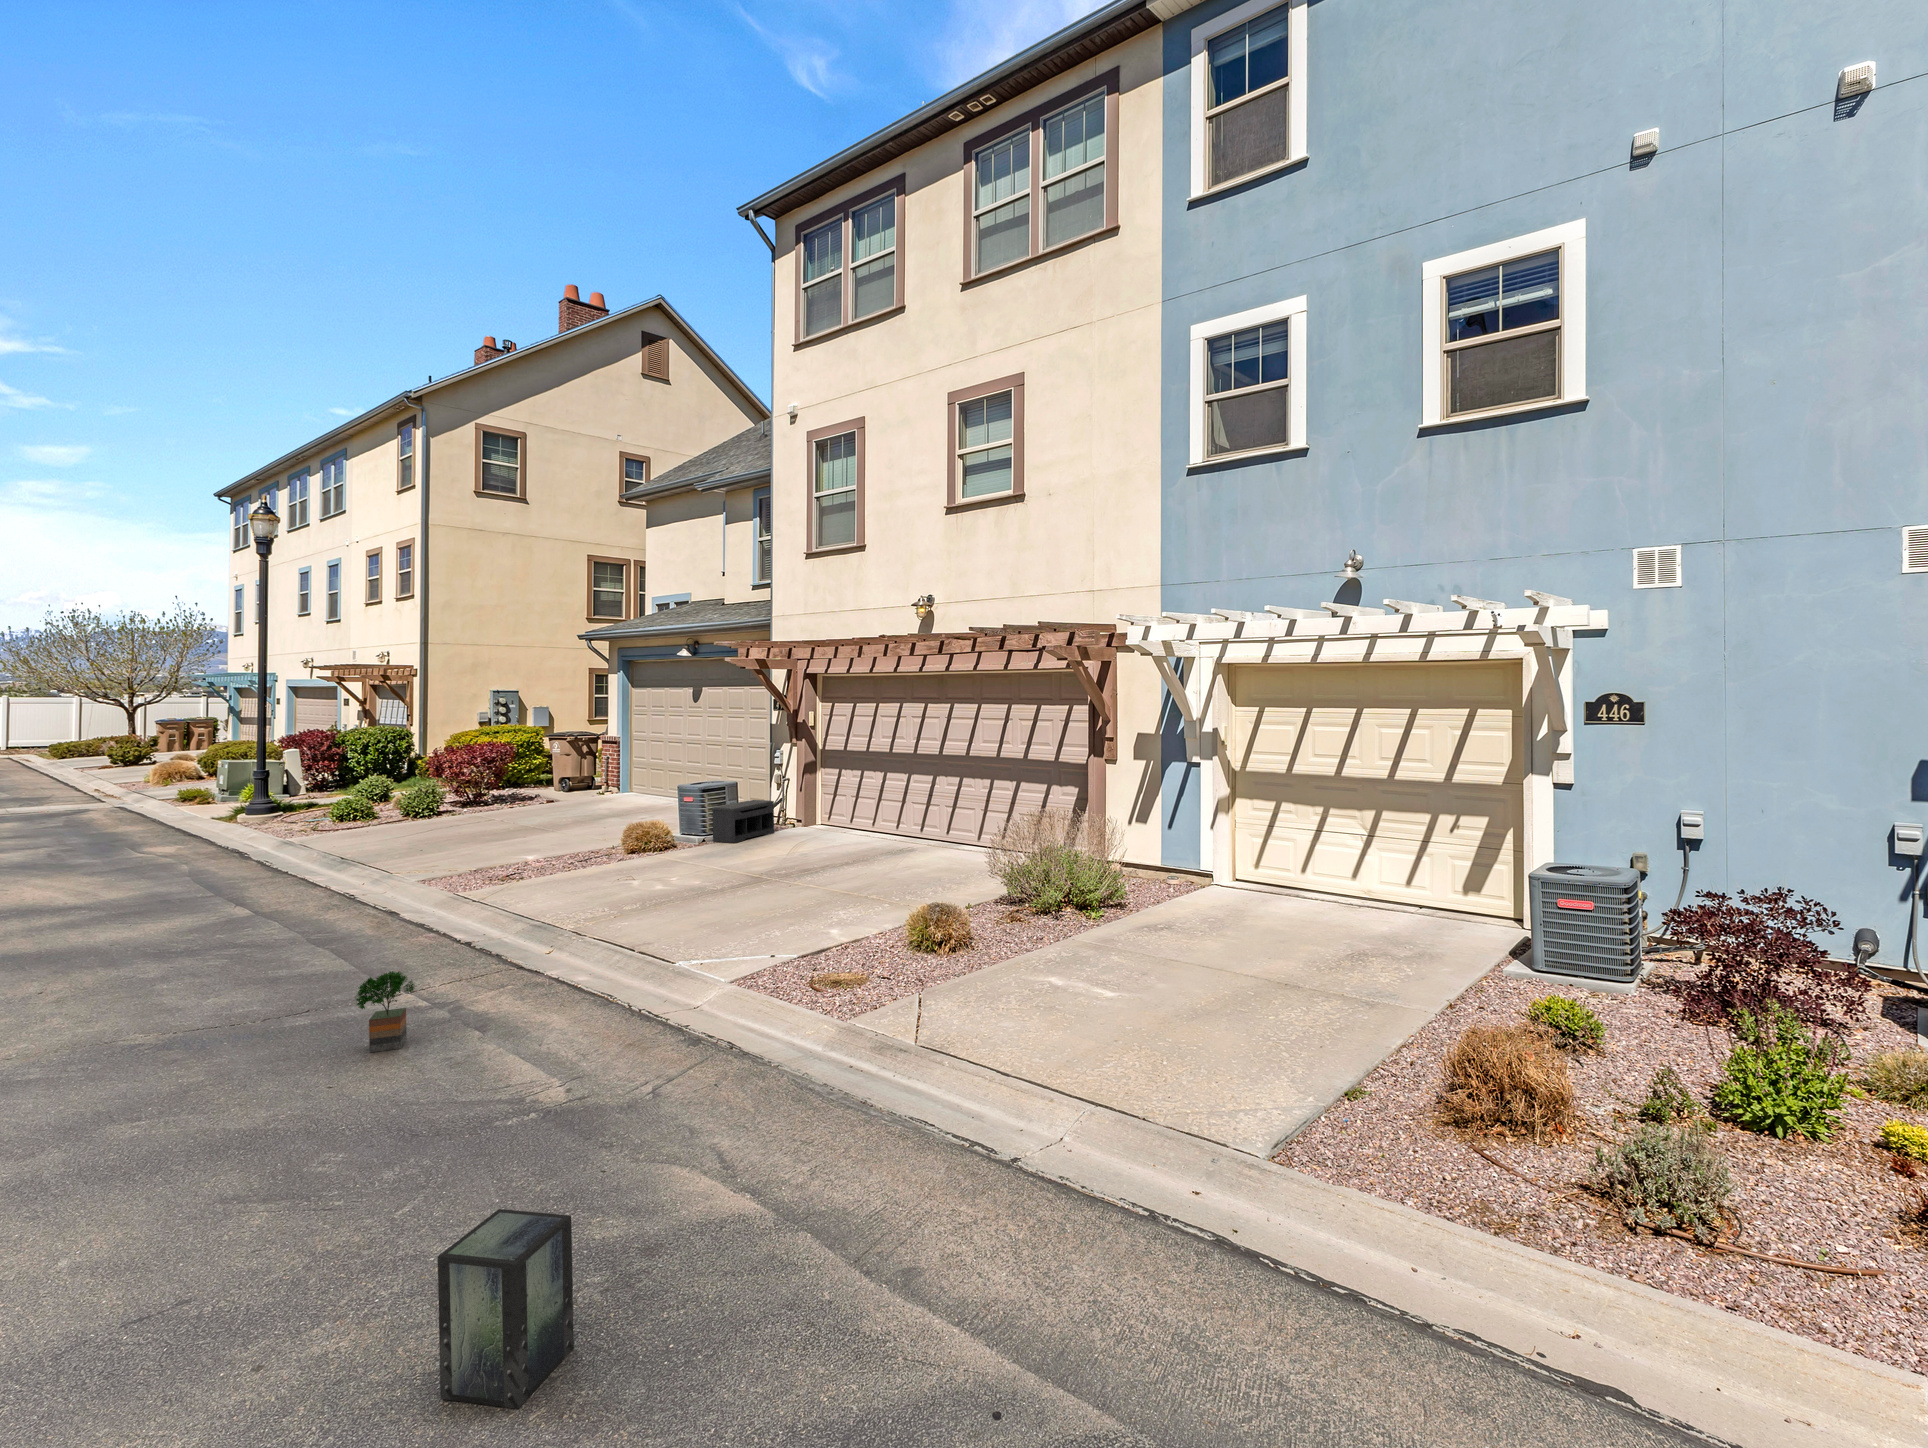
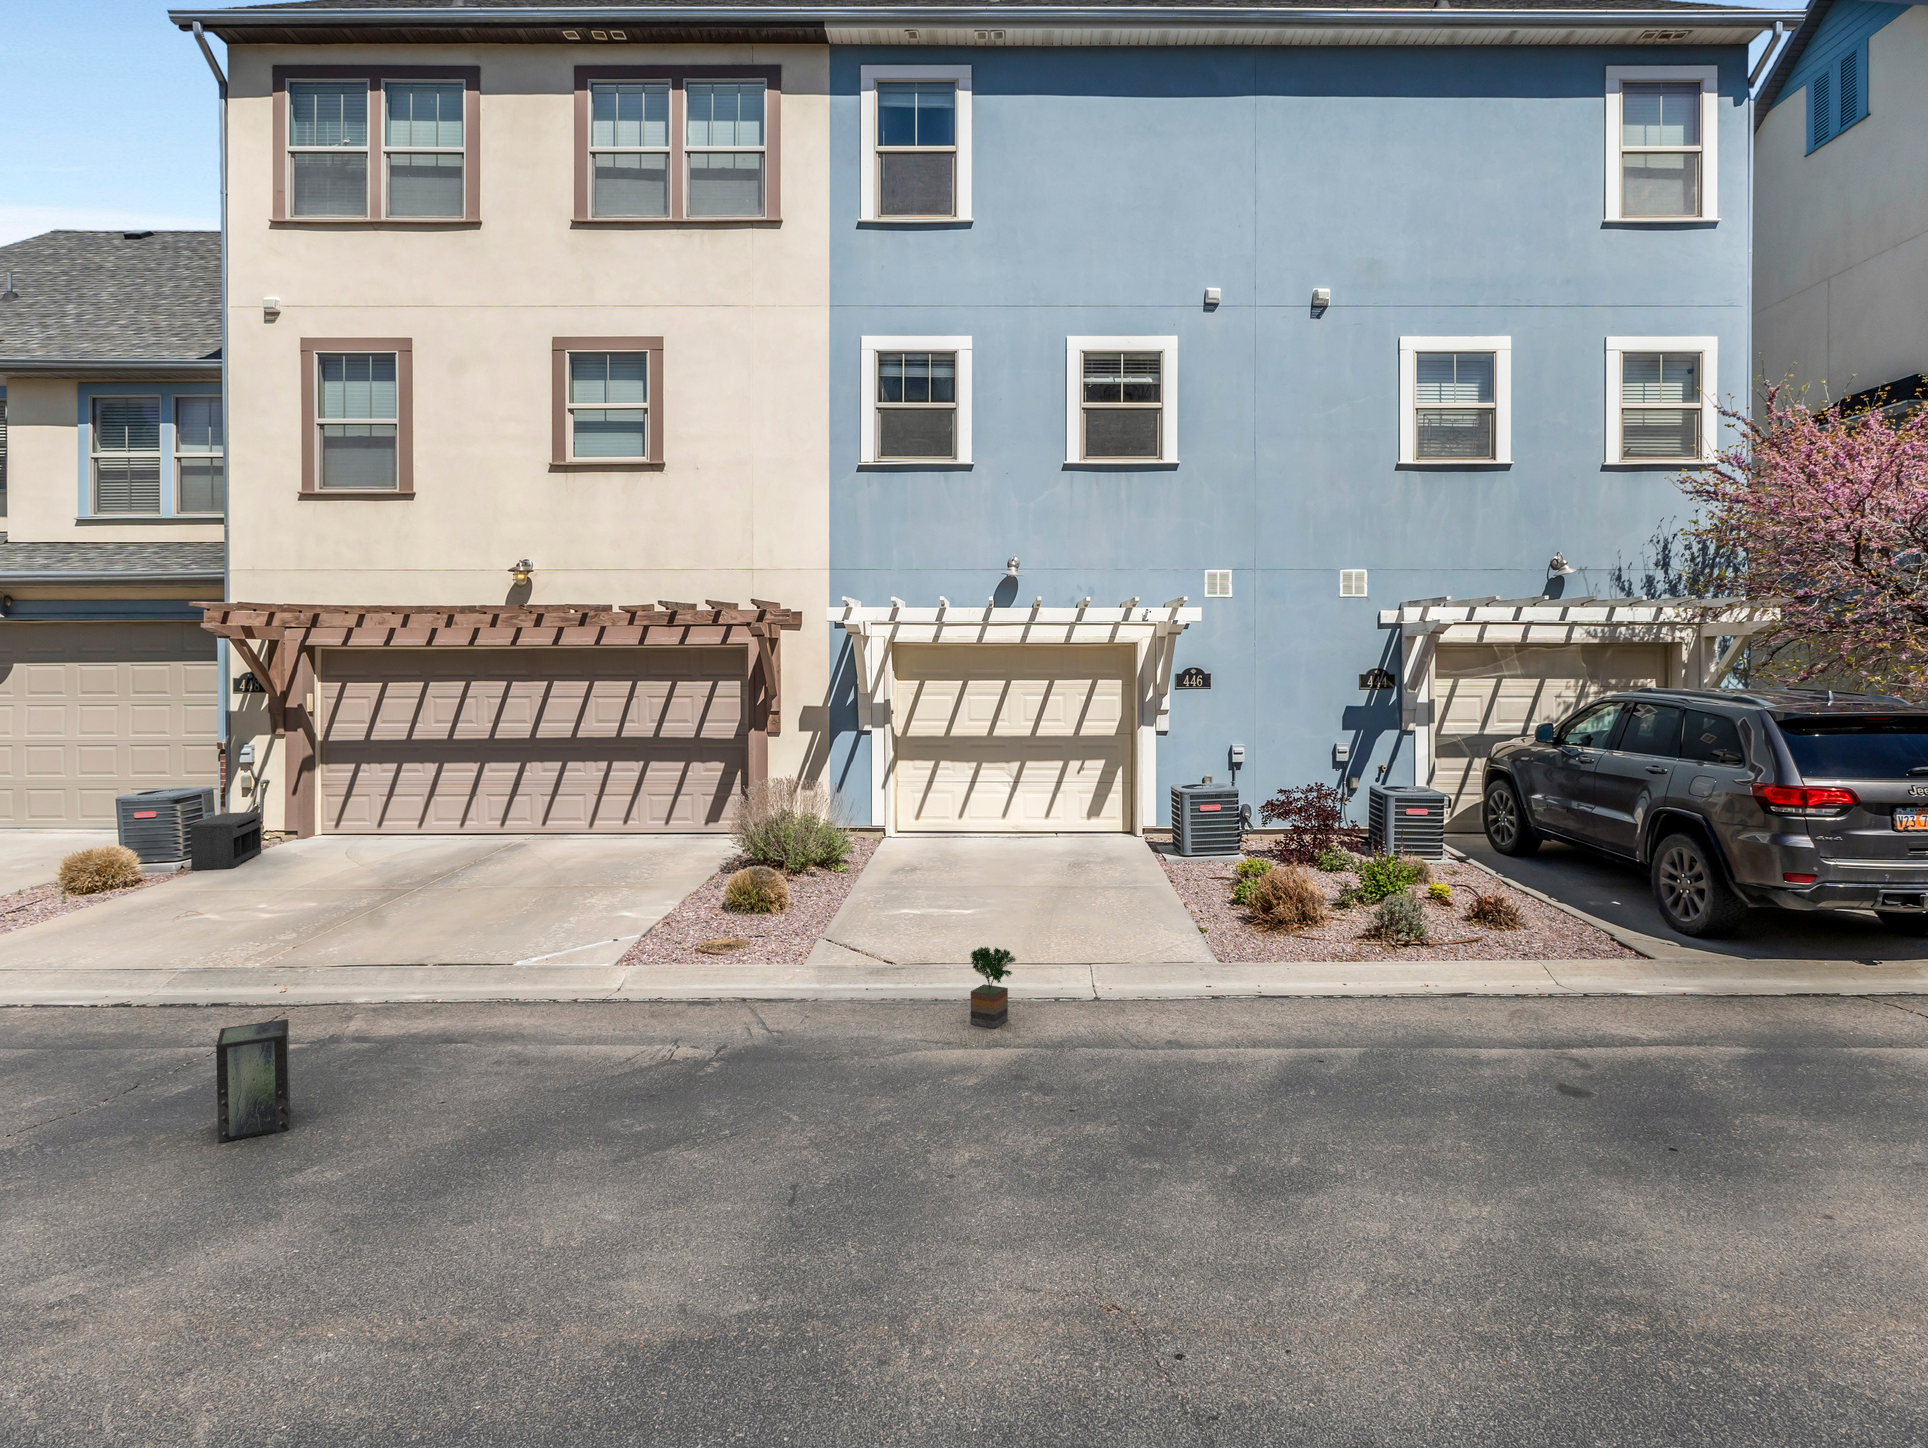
potted tree: present [355,971,415,1052] -> present [970,947,1016,1029]
storage box: present [438,1209,574,1409] -> present [216,1019,290,1143]

